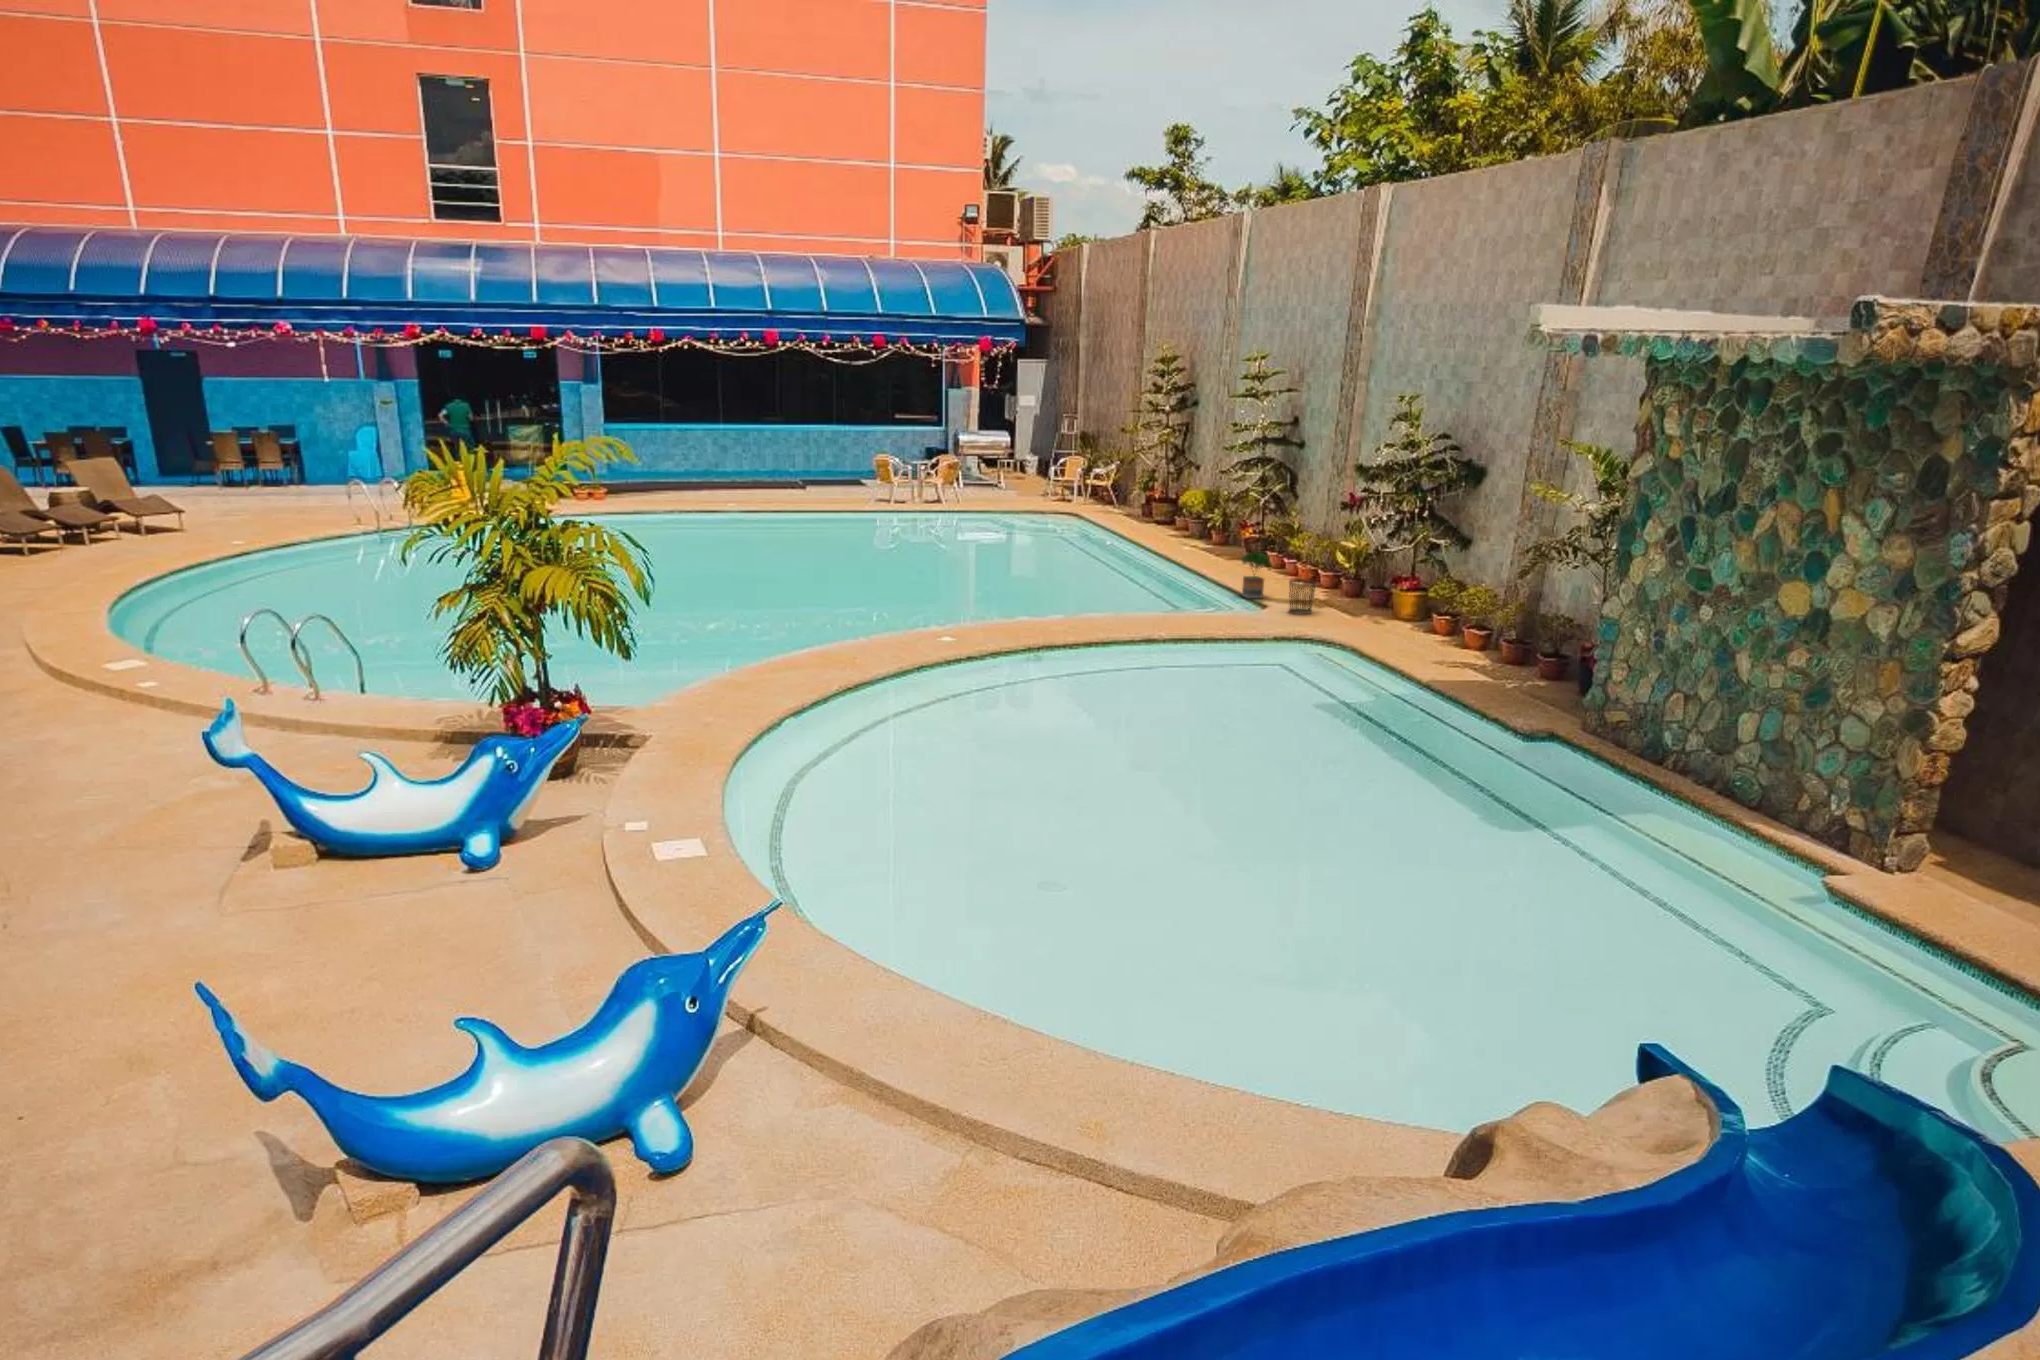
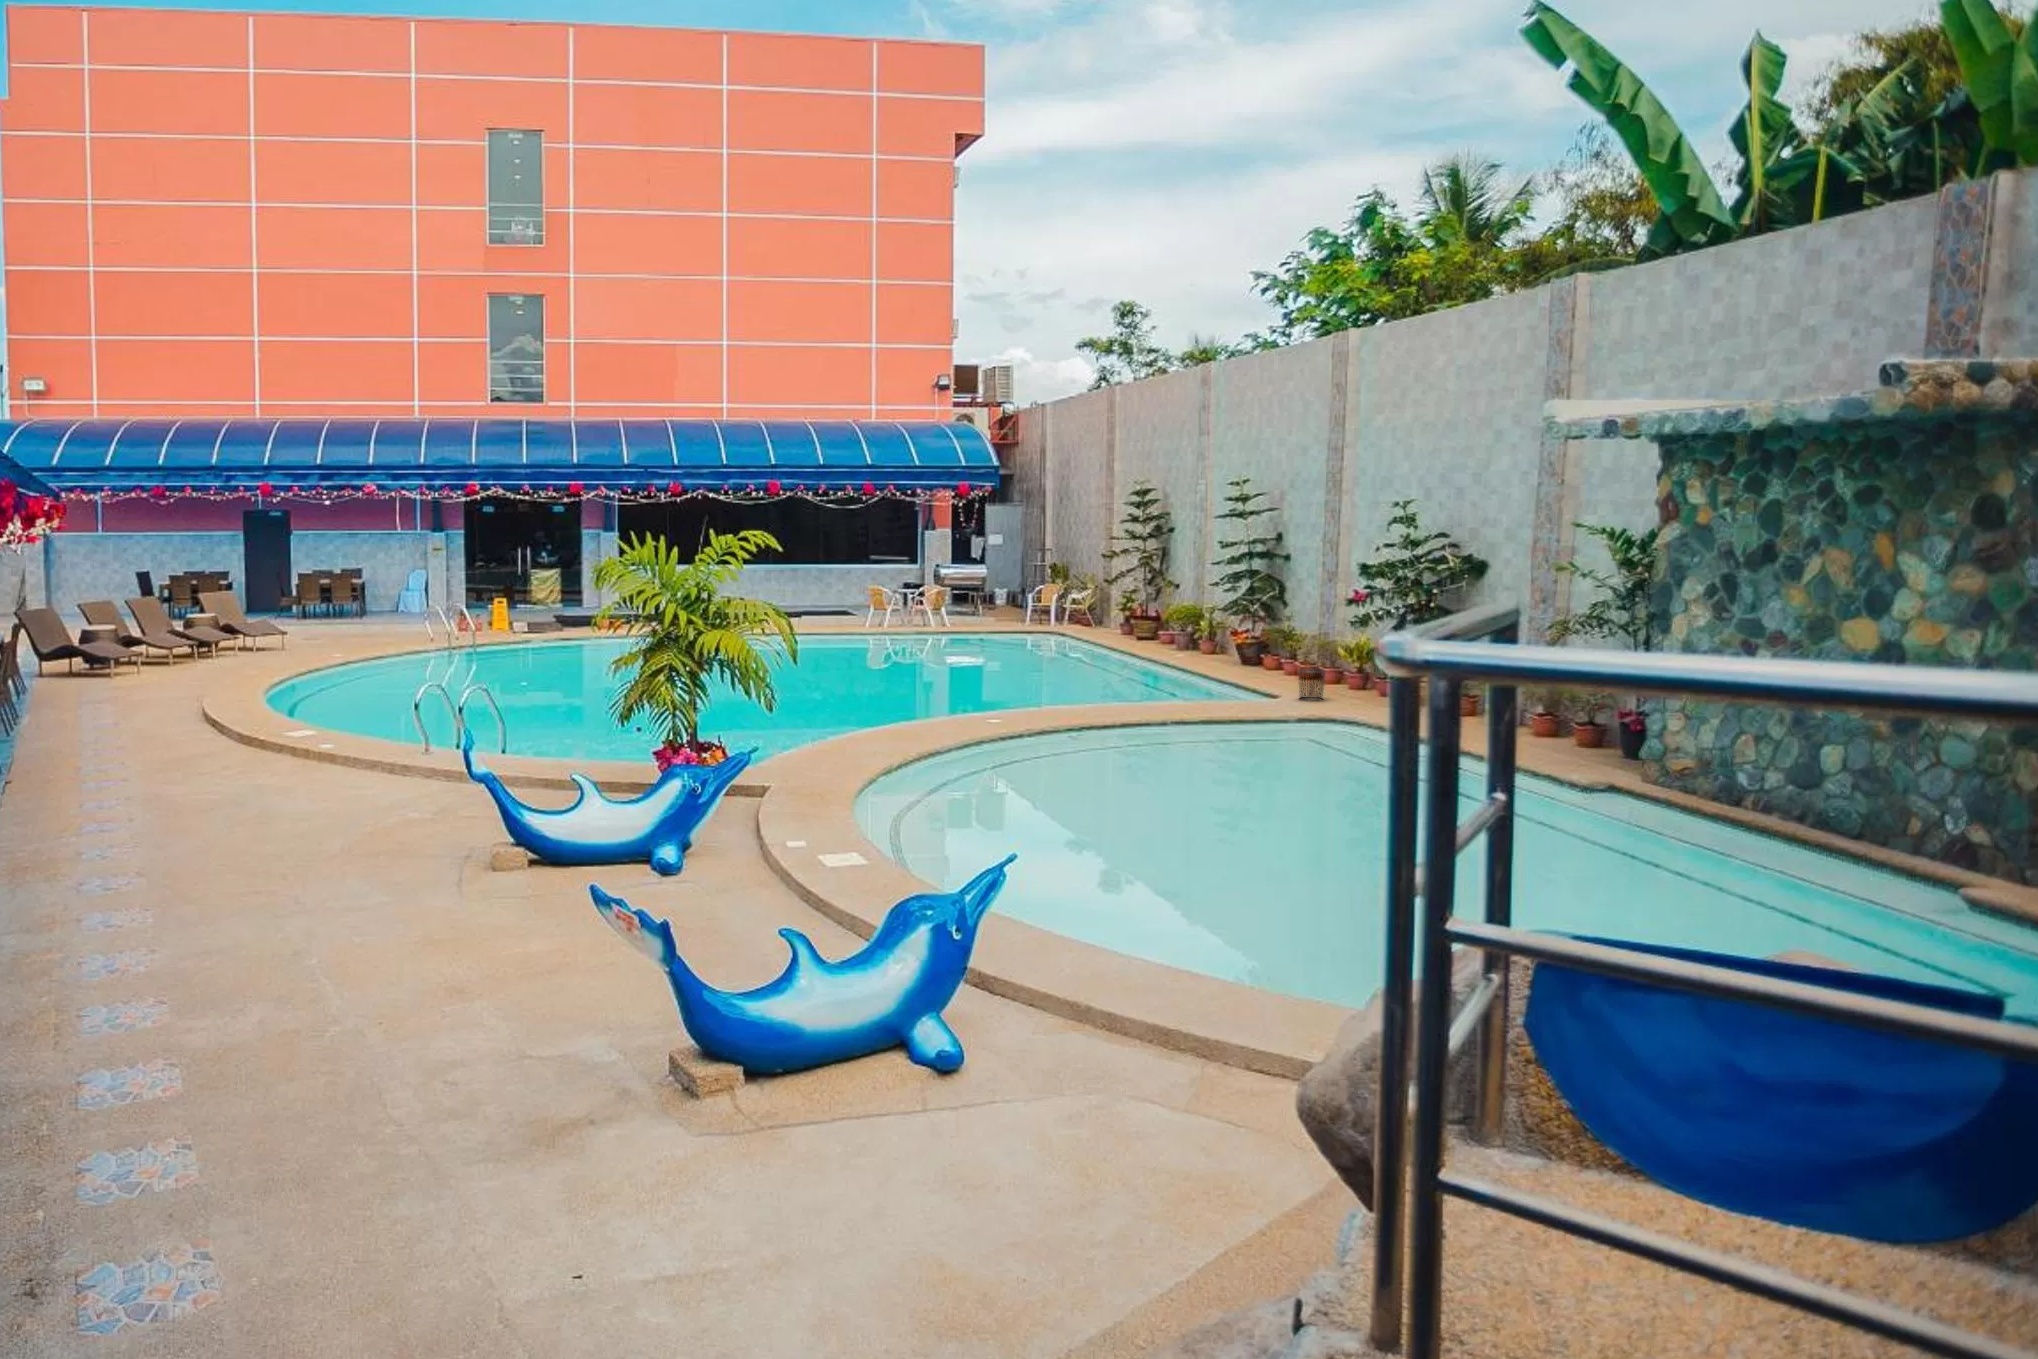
potted tree: present [1242,553,1272,599] -> none [1244,646,1278,690]

